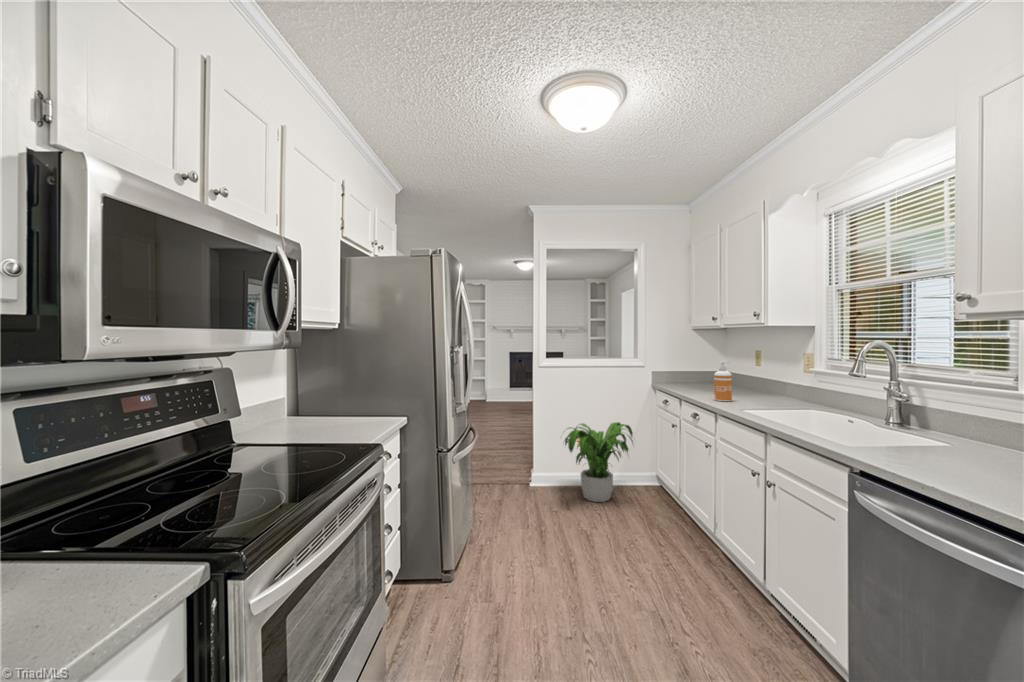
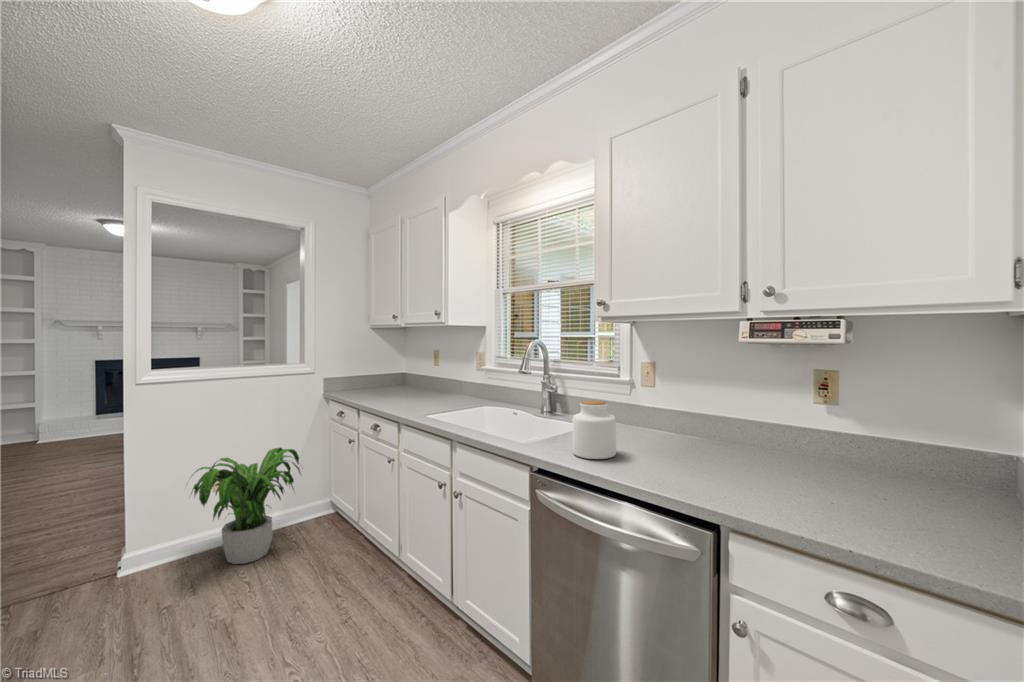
soap dispenser: present [714,362,732,401] -> none [396,364,414,408]
jar: none [909,409,979,476] -> present [572,400,616,459]

